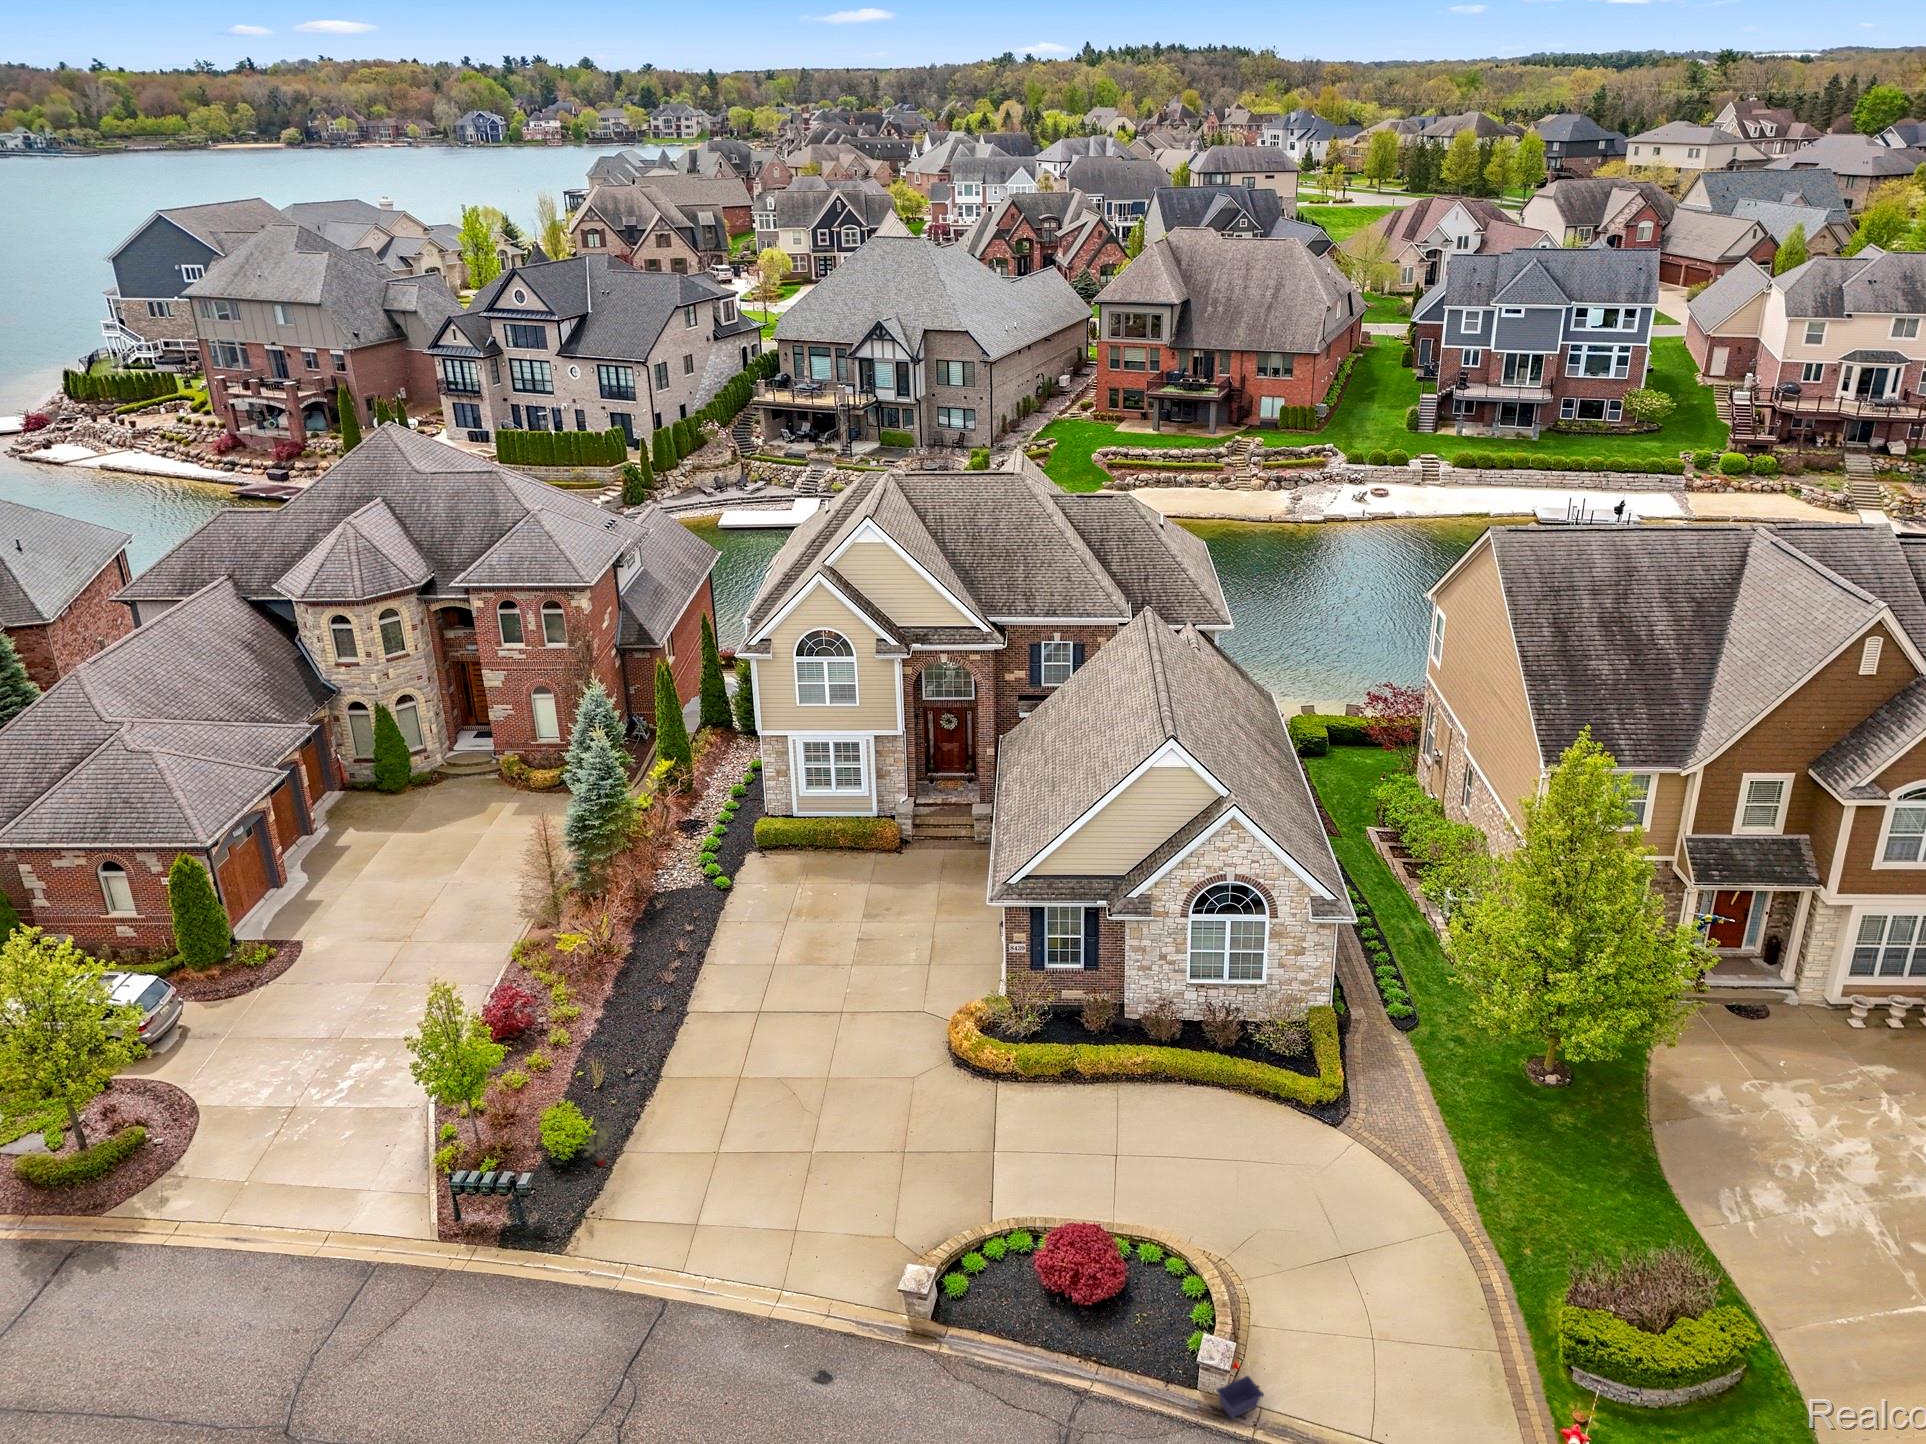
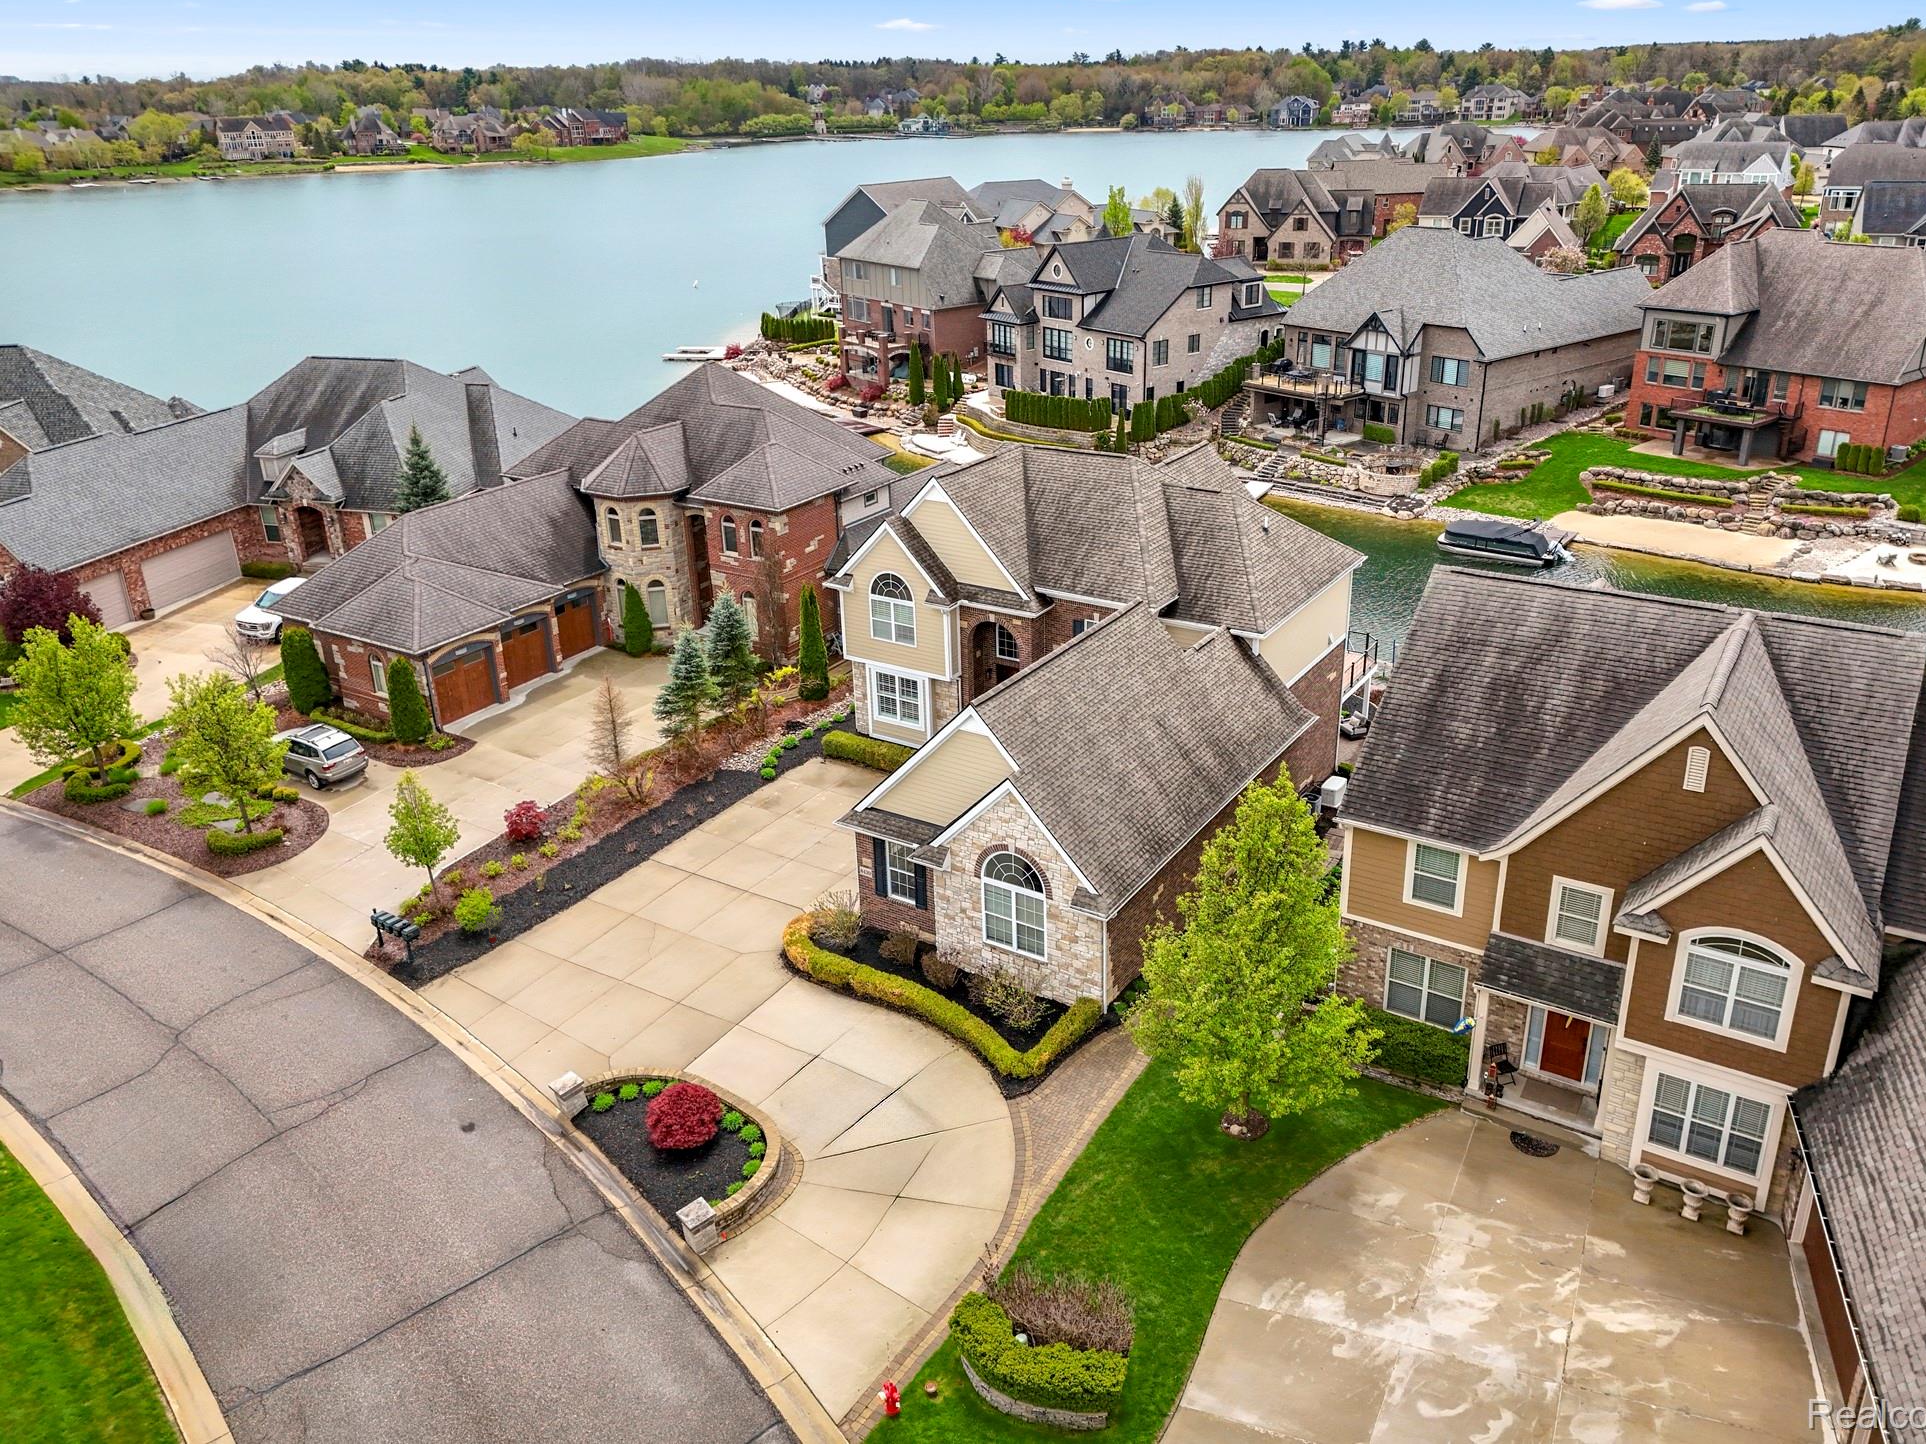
storage bin: present [1217,1376,1263,1418] -> none [681,1245,721,1274]

